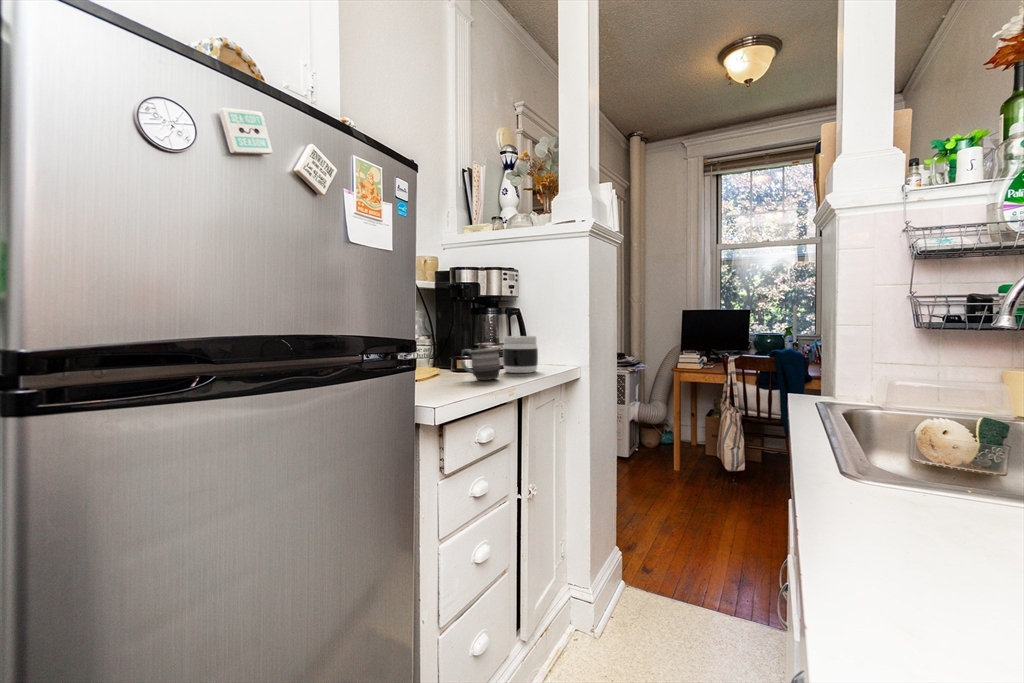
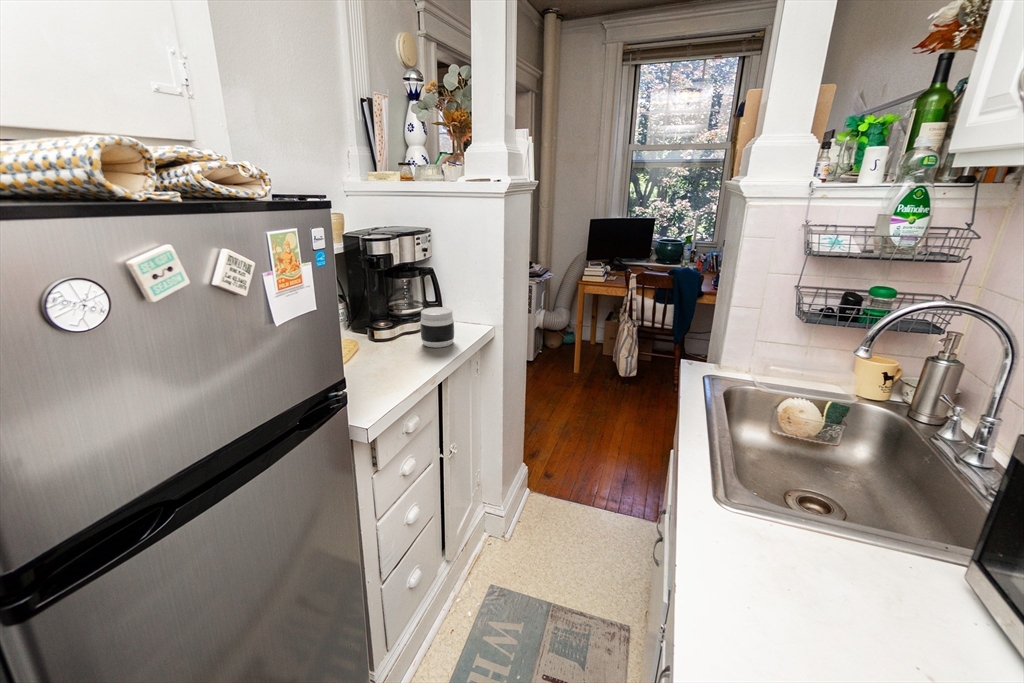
mug: present [462,348,500,380] -> none [381,334,420,368]

